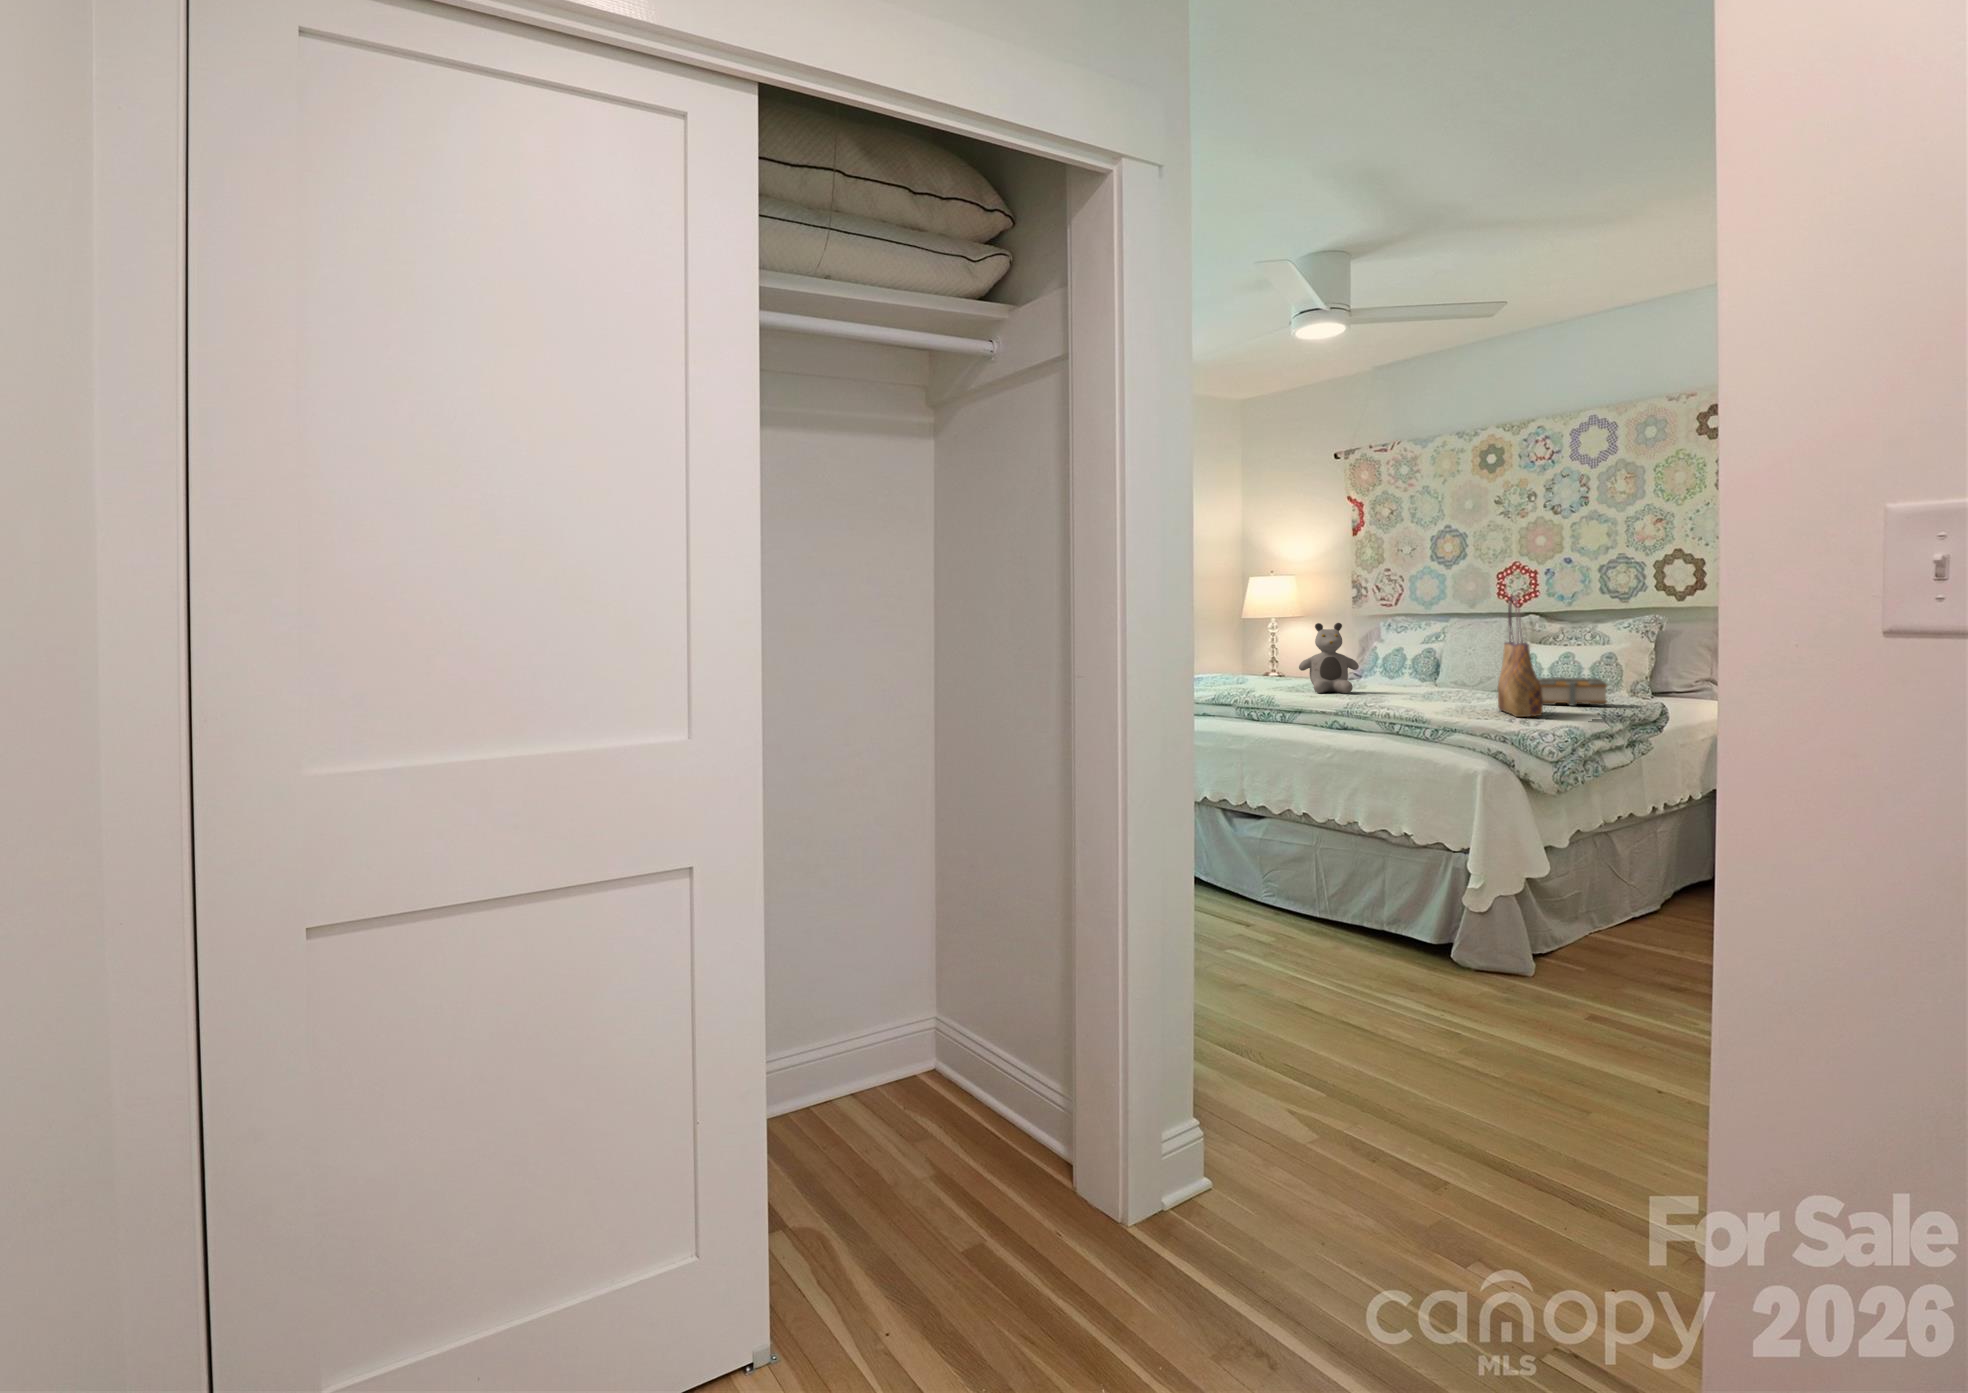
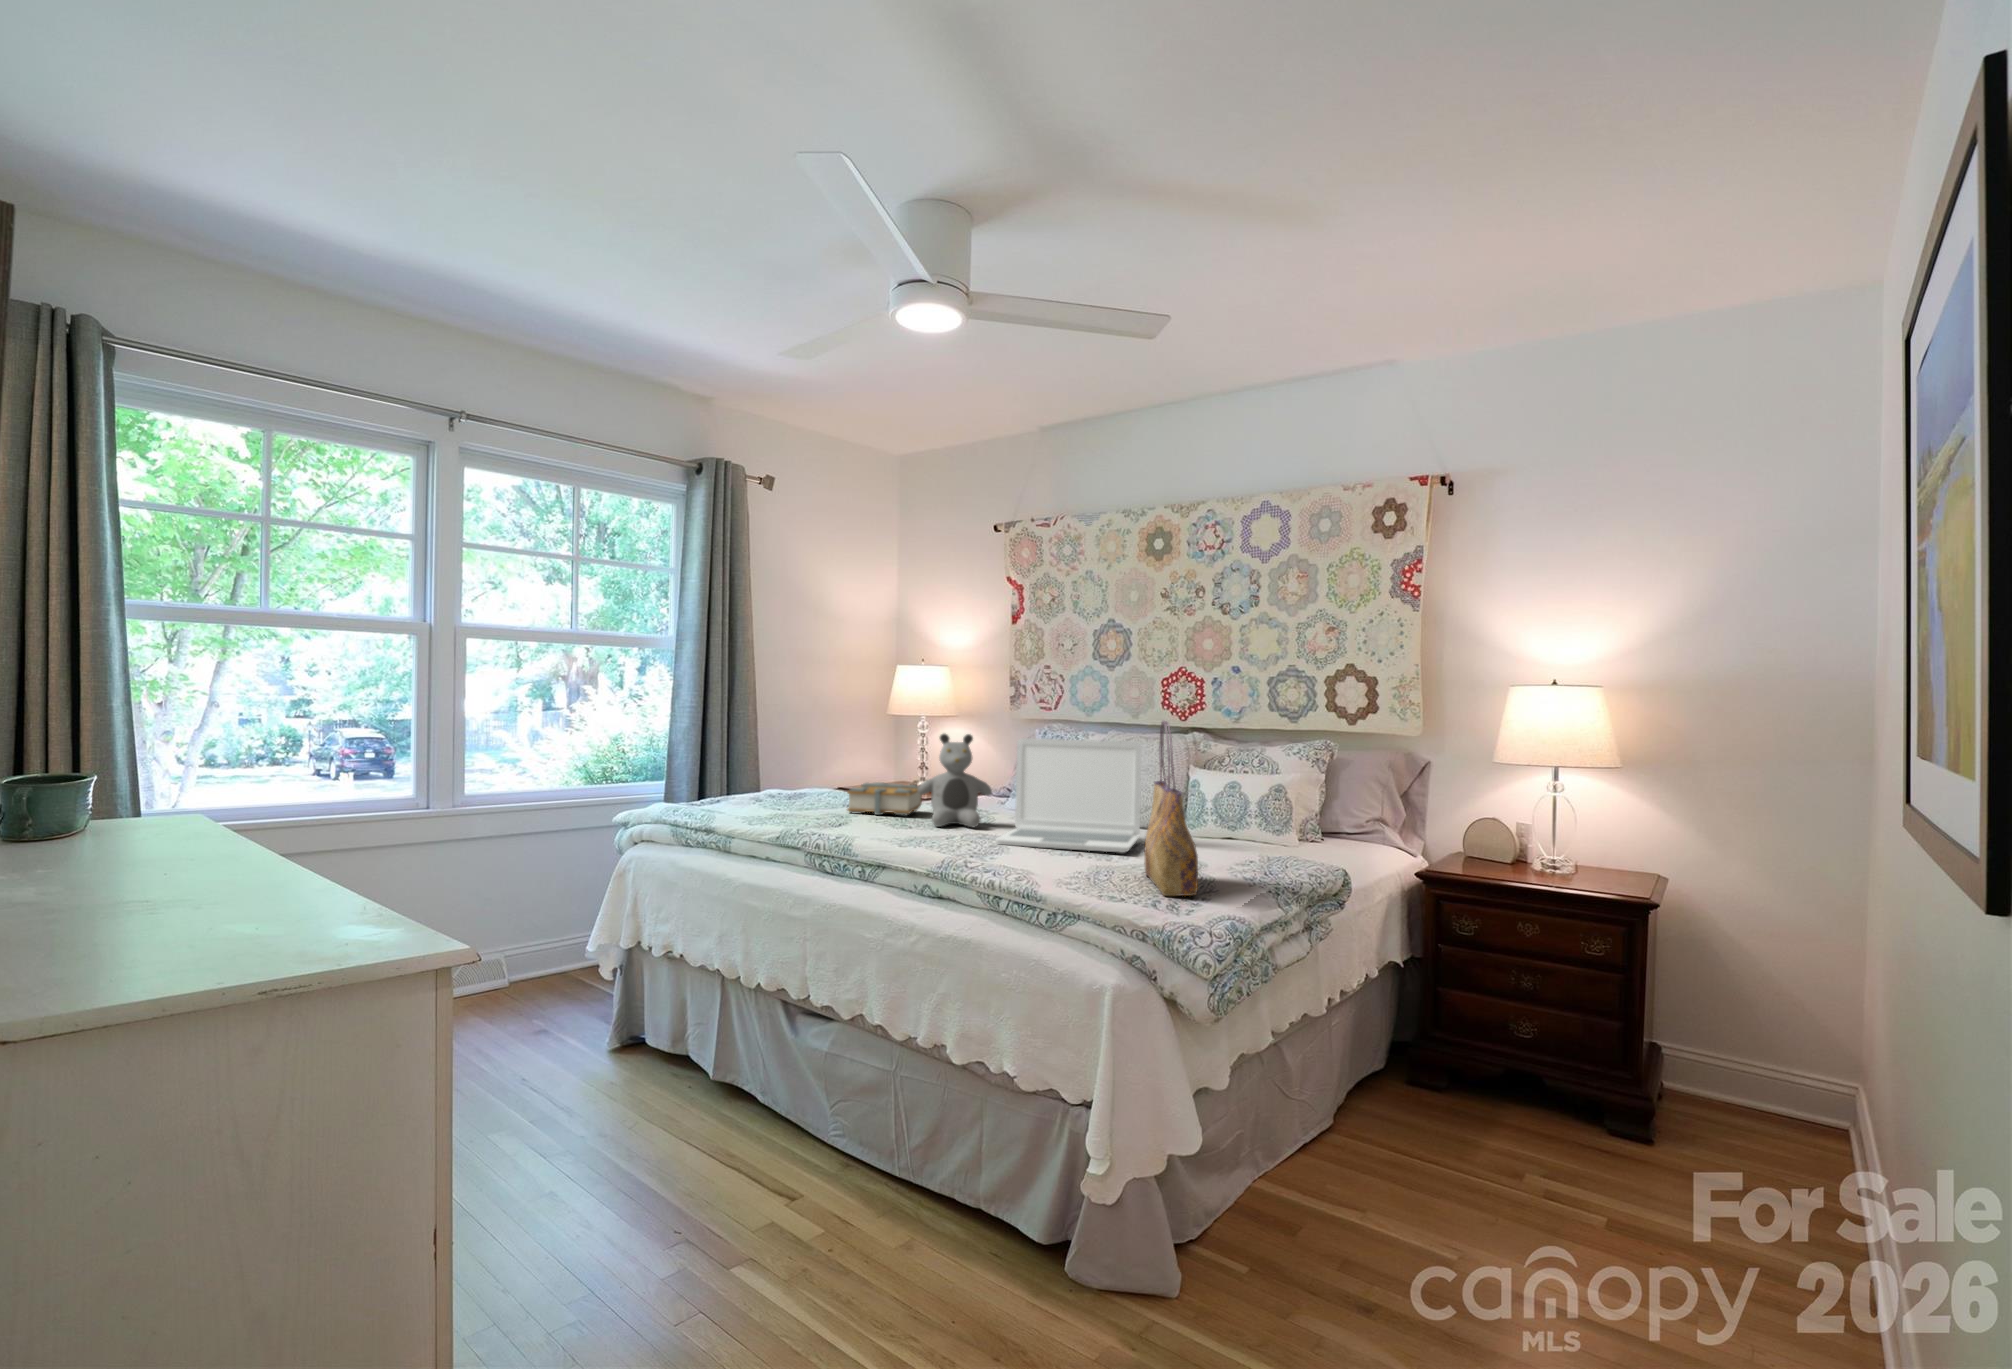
laptop: none [1371,621,1488,702] -> present [995,738,1142,853]
book: present [1539,677,1607,706] -> present [847,782,922,815]

